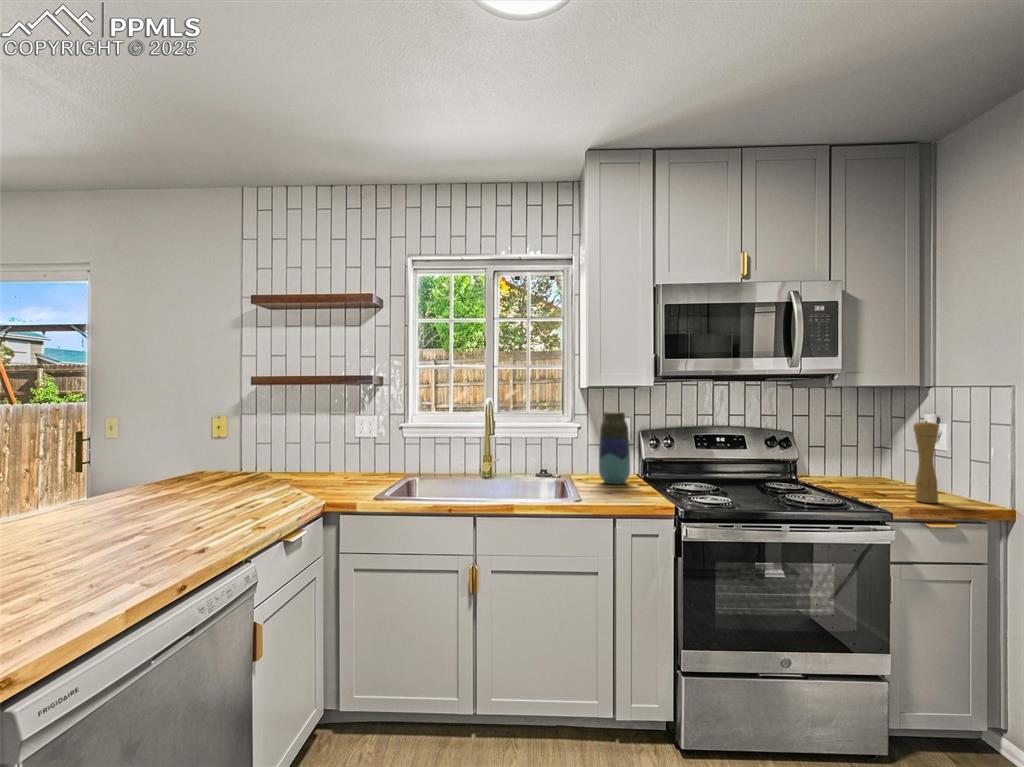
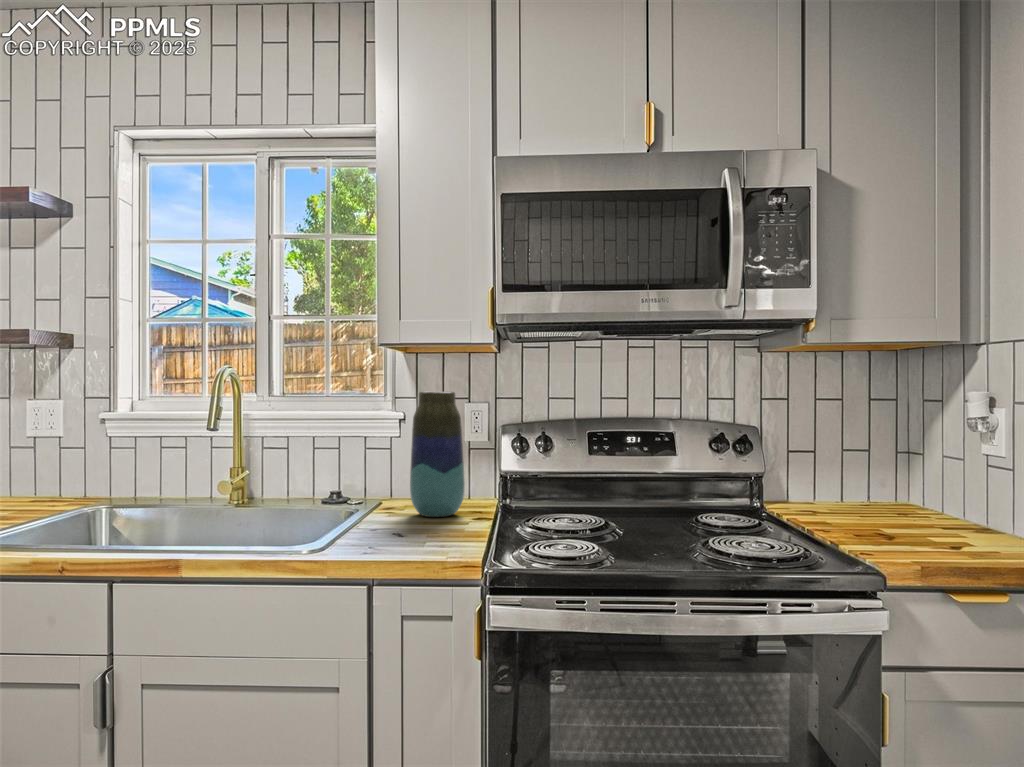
pepper mill: present [914,421,939,503] -> none [939,401,983,554]

